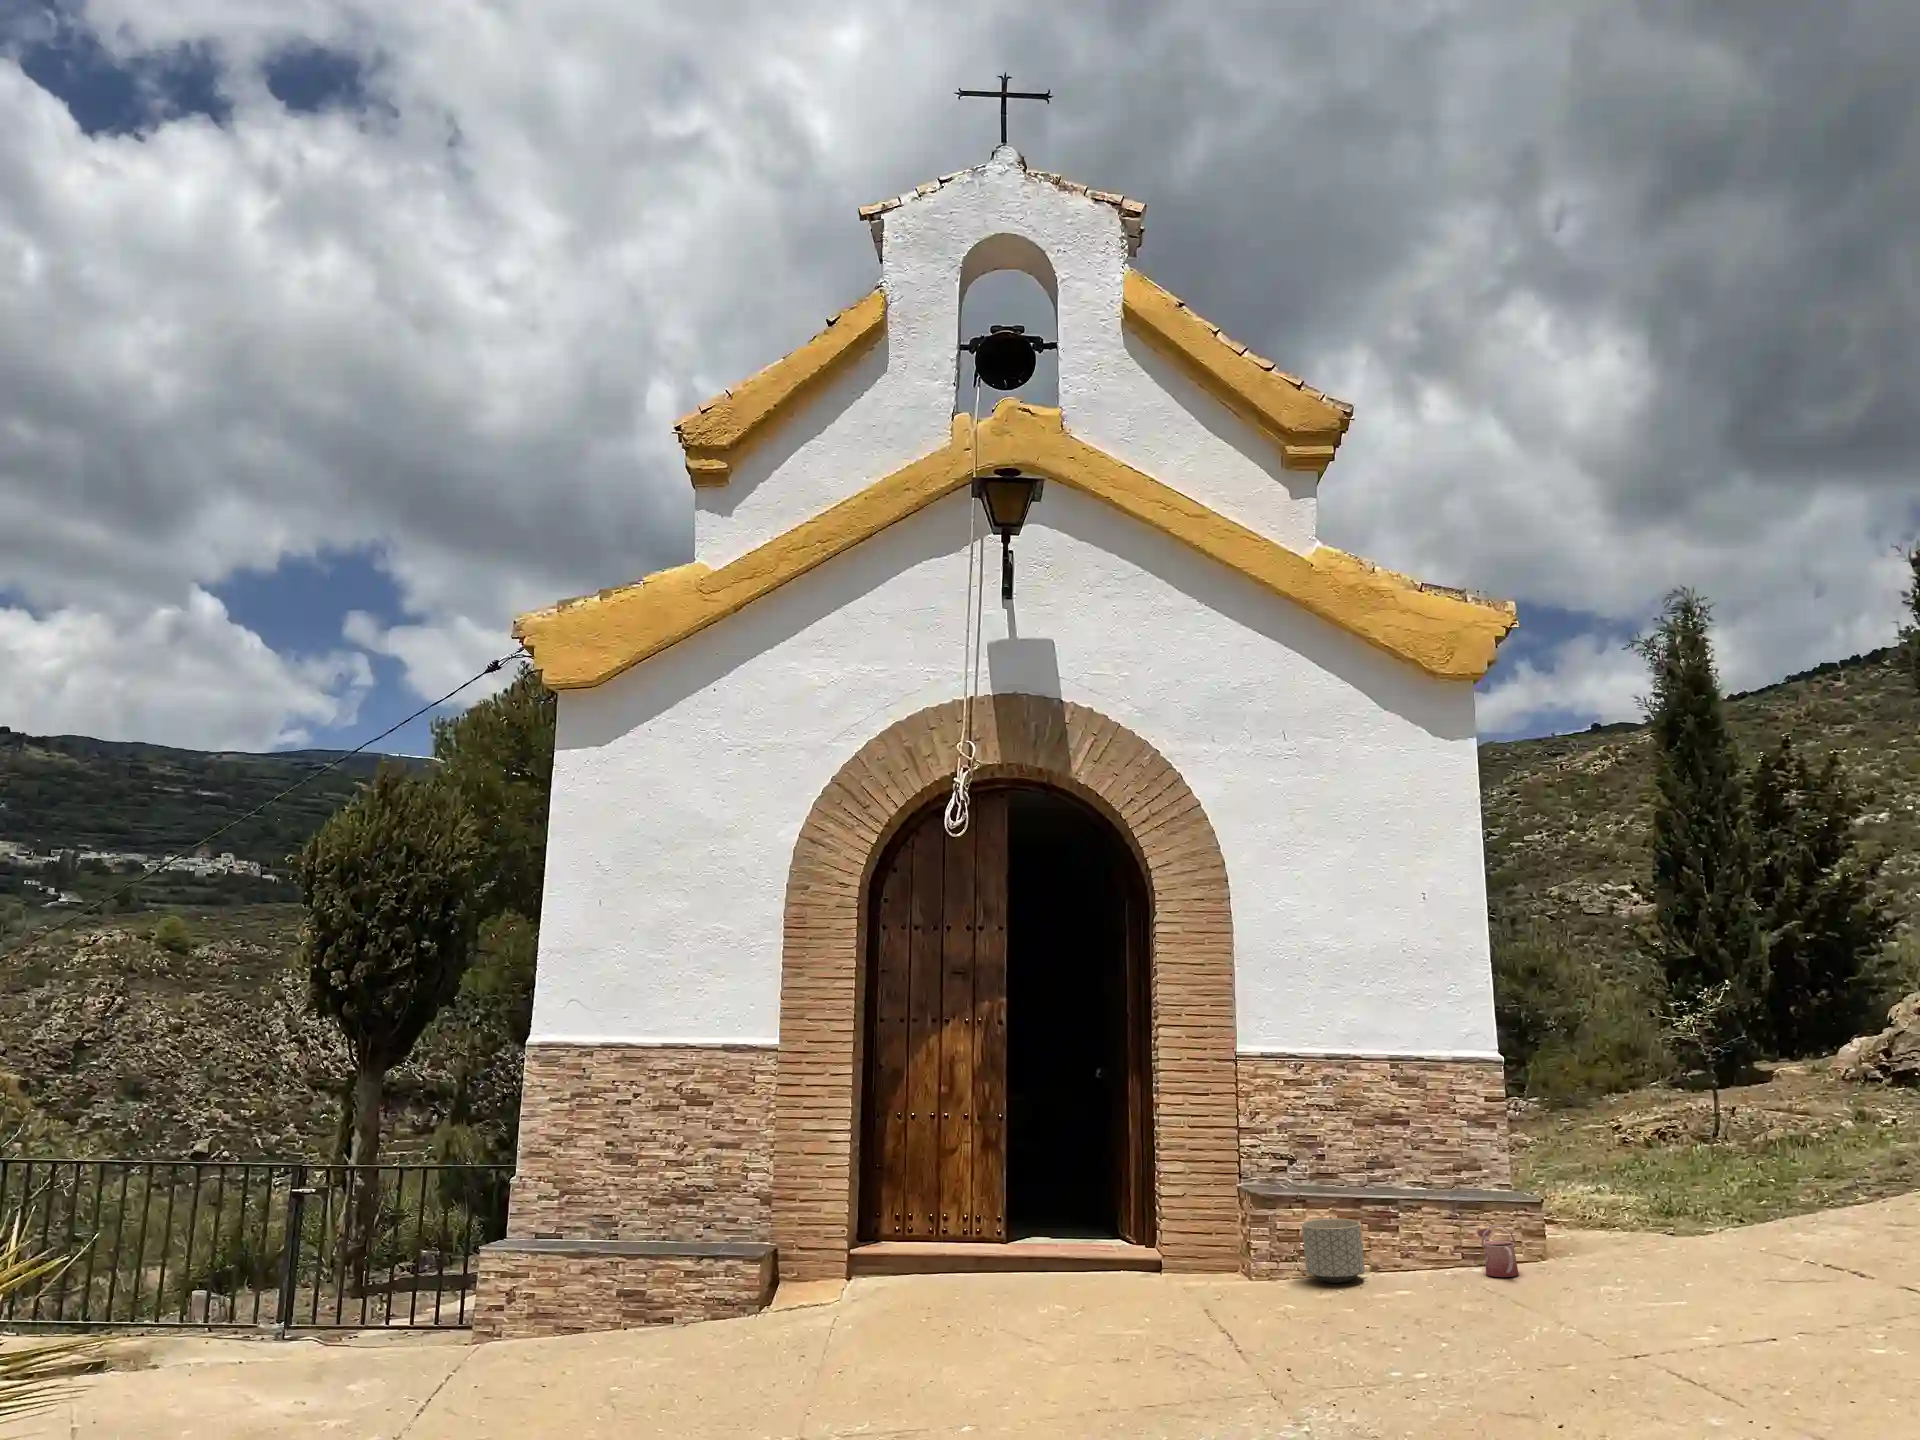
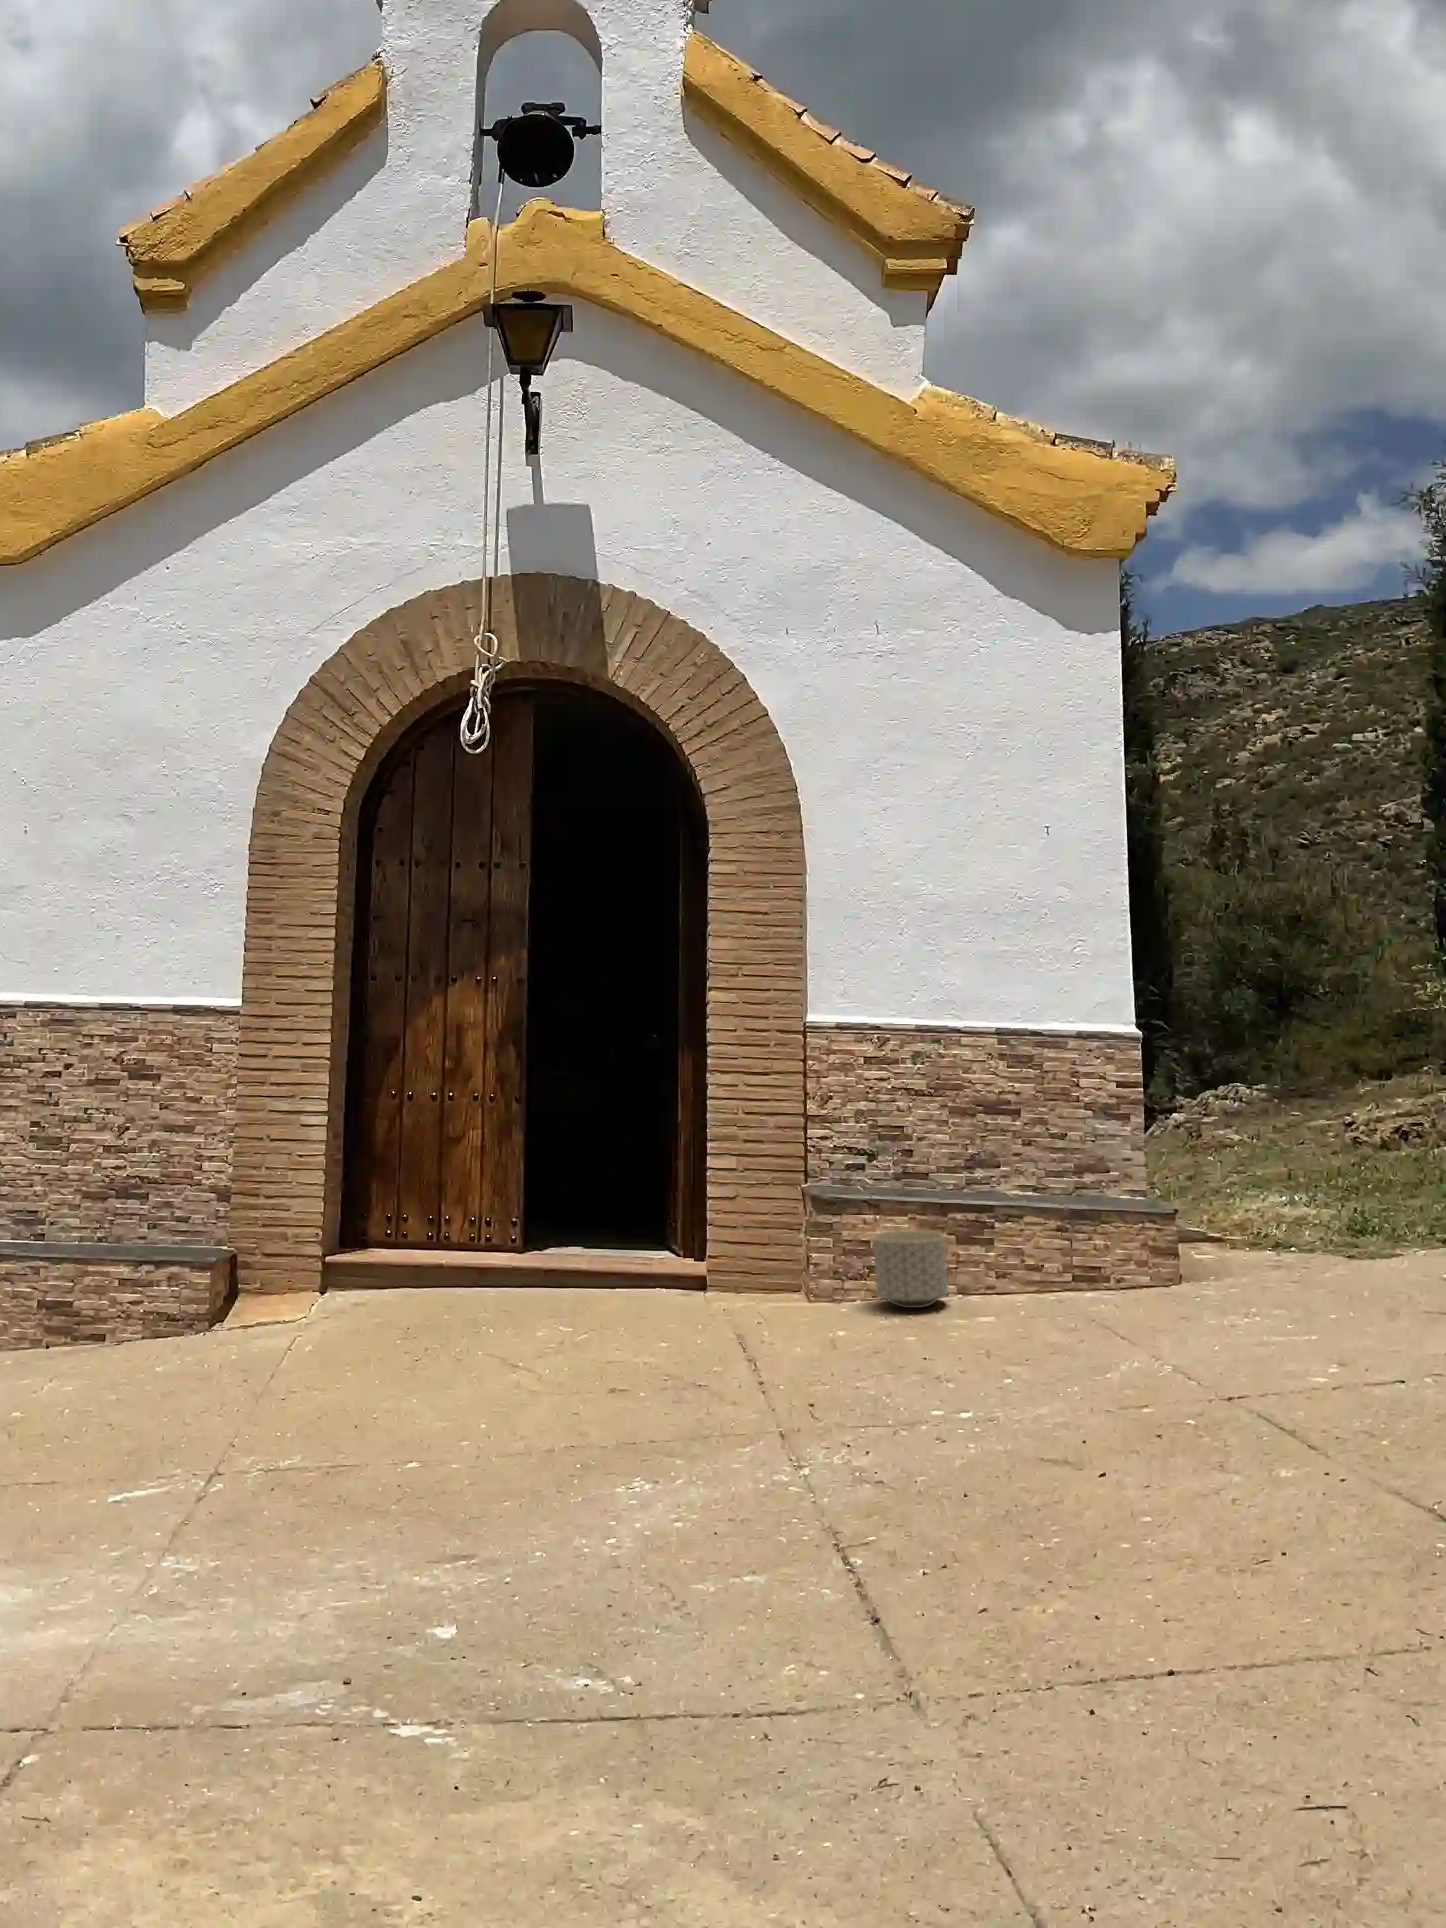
watering can: present [1477,1225,1519,1277] -> none [1093,1242,1139,1305]

